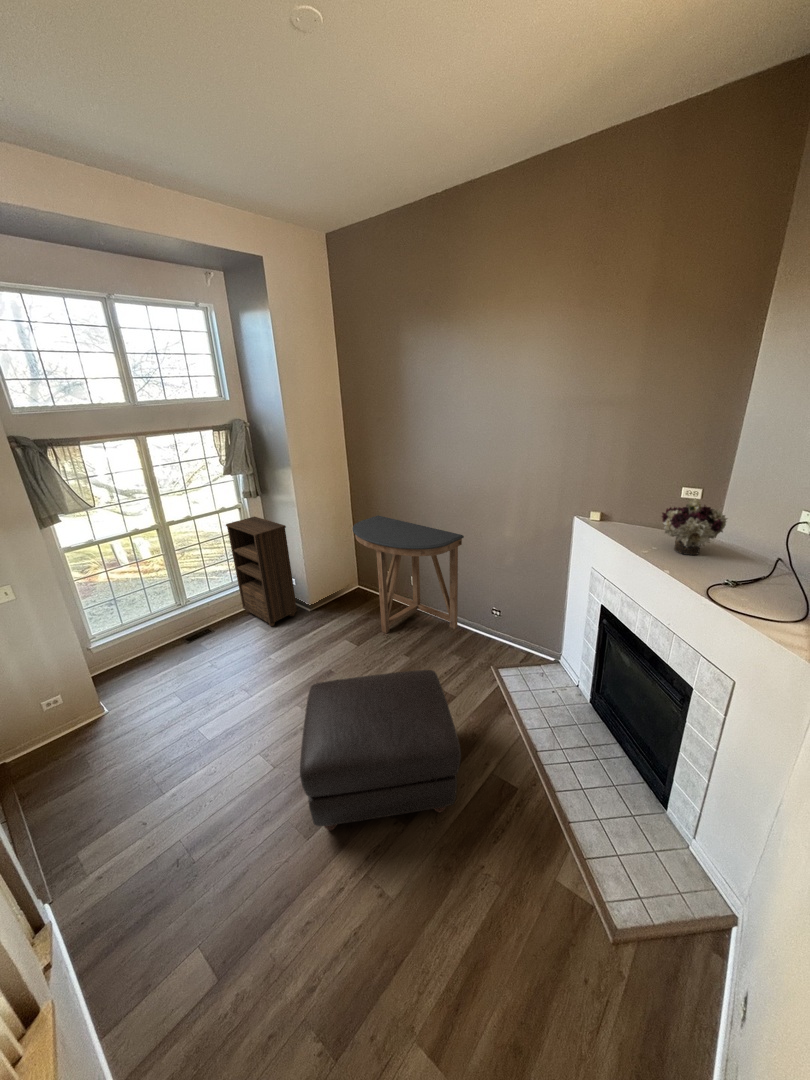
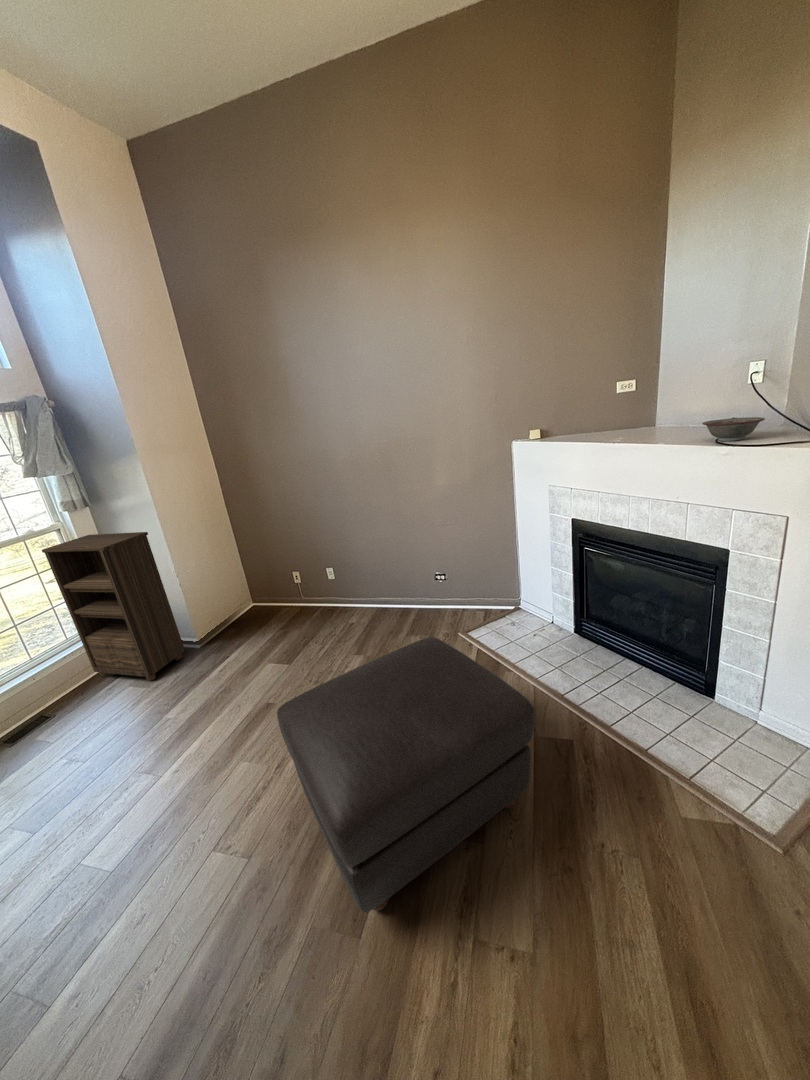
flower arrangement: present [662,498,727,555] -> none [614,378,681,438]
console table: present [353,515,464,633] -> none [247,496,401,640]
decorative bowl: none [713,563,775,593] -> present [703,417,765,441]

